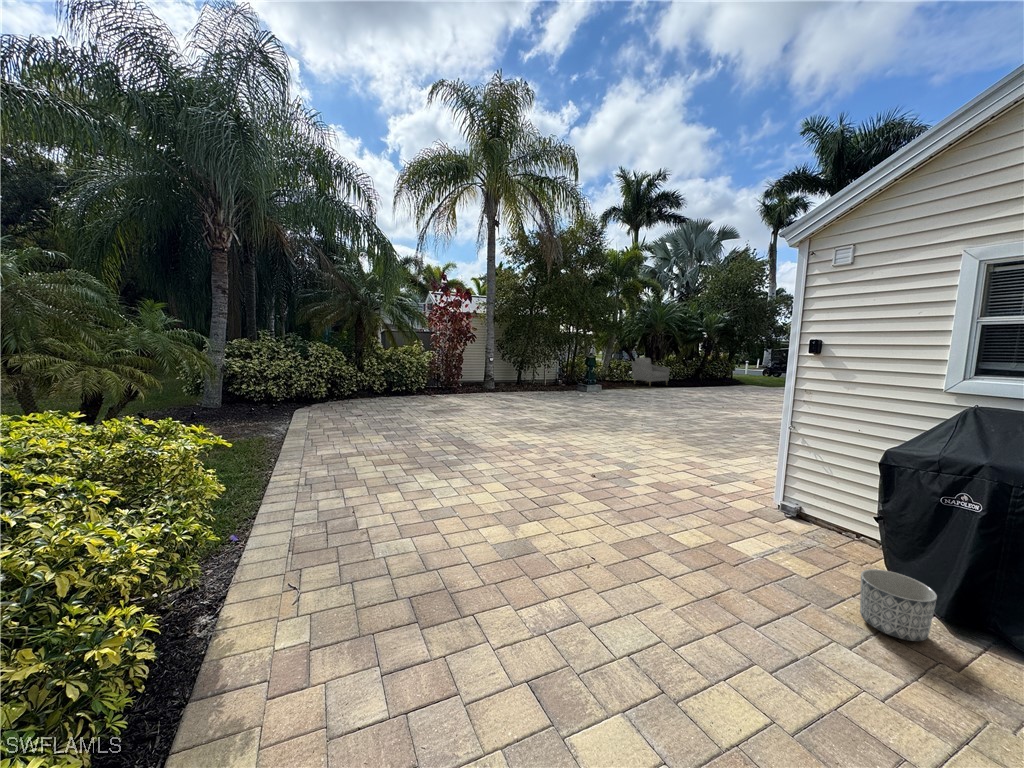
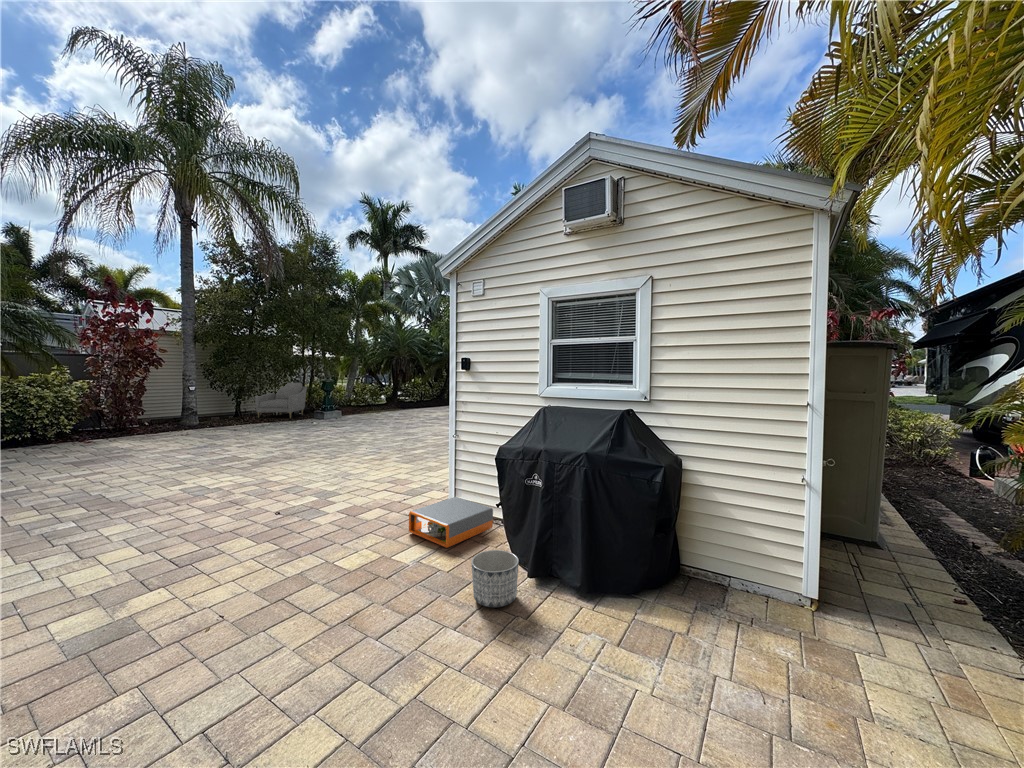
chair: present [631,358,669,385] -> present [255,383,307,418]
storage box: none [736,495,846,550] -> present [409,497,493,548]

